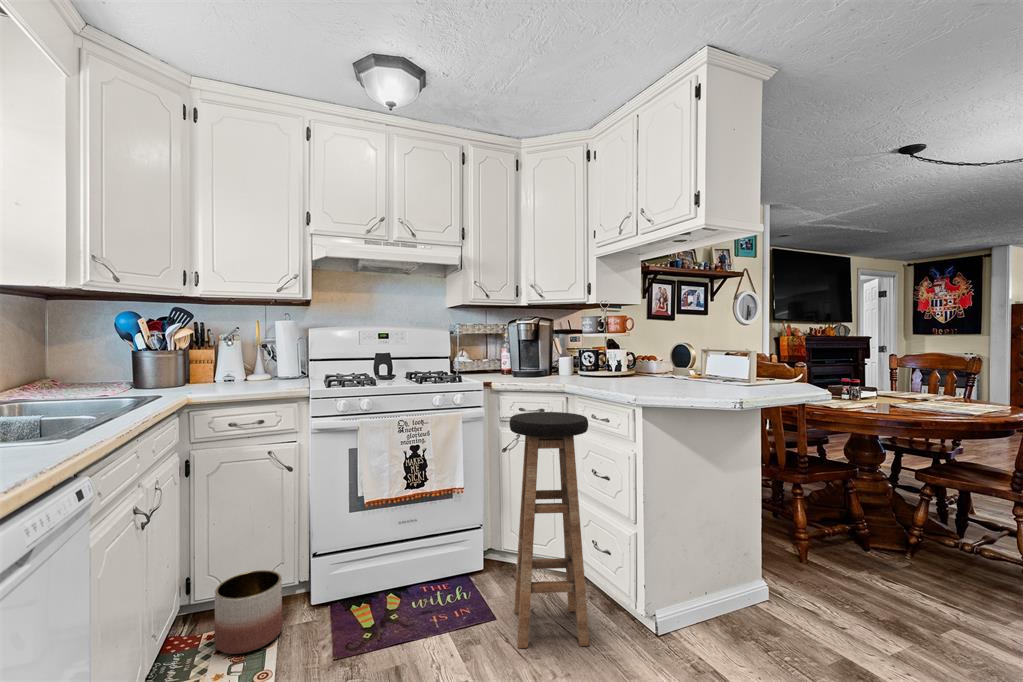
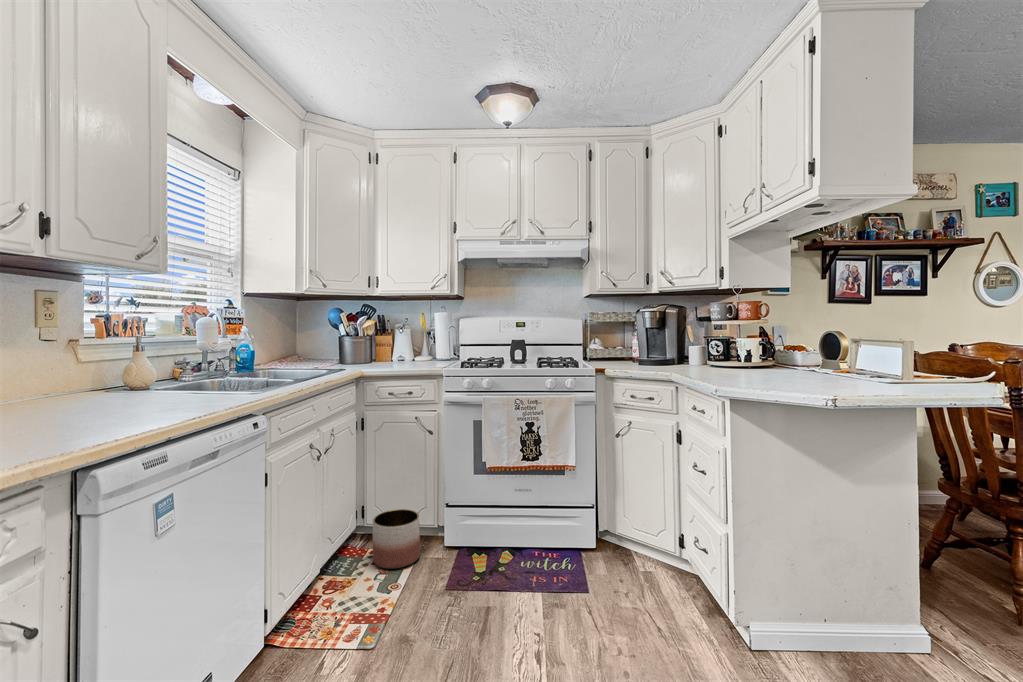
bar stool: present [509,412,589,648] -> none [594,399,675,639]

